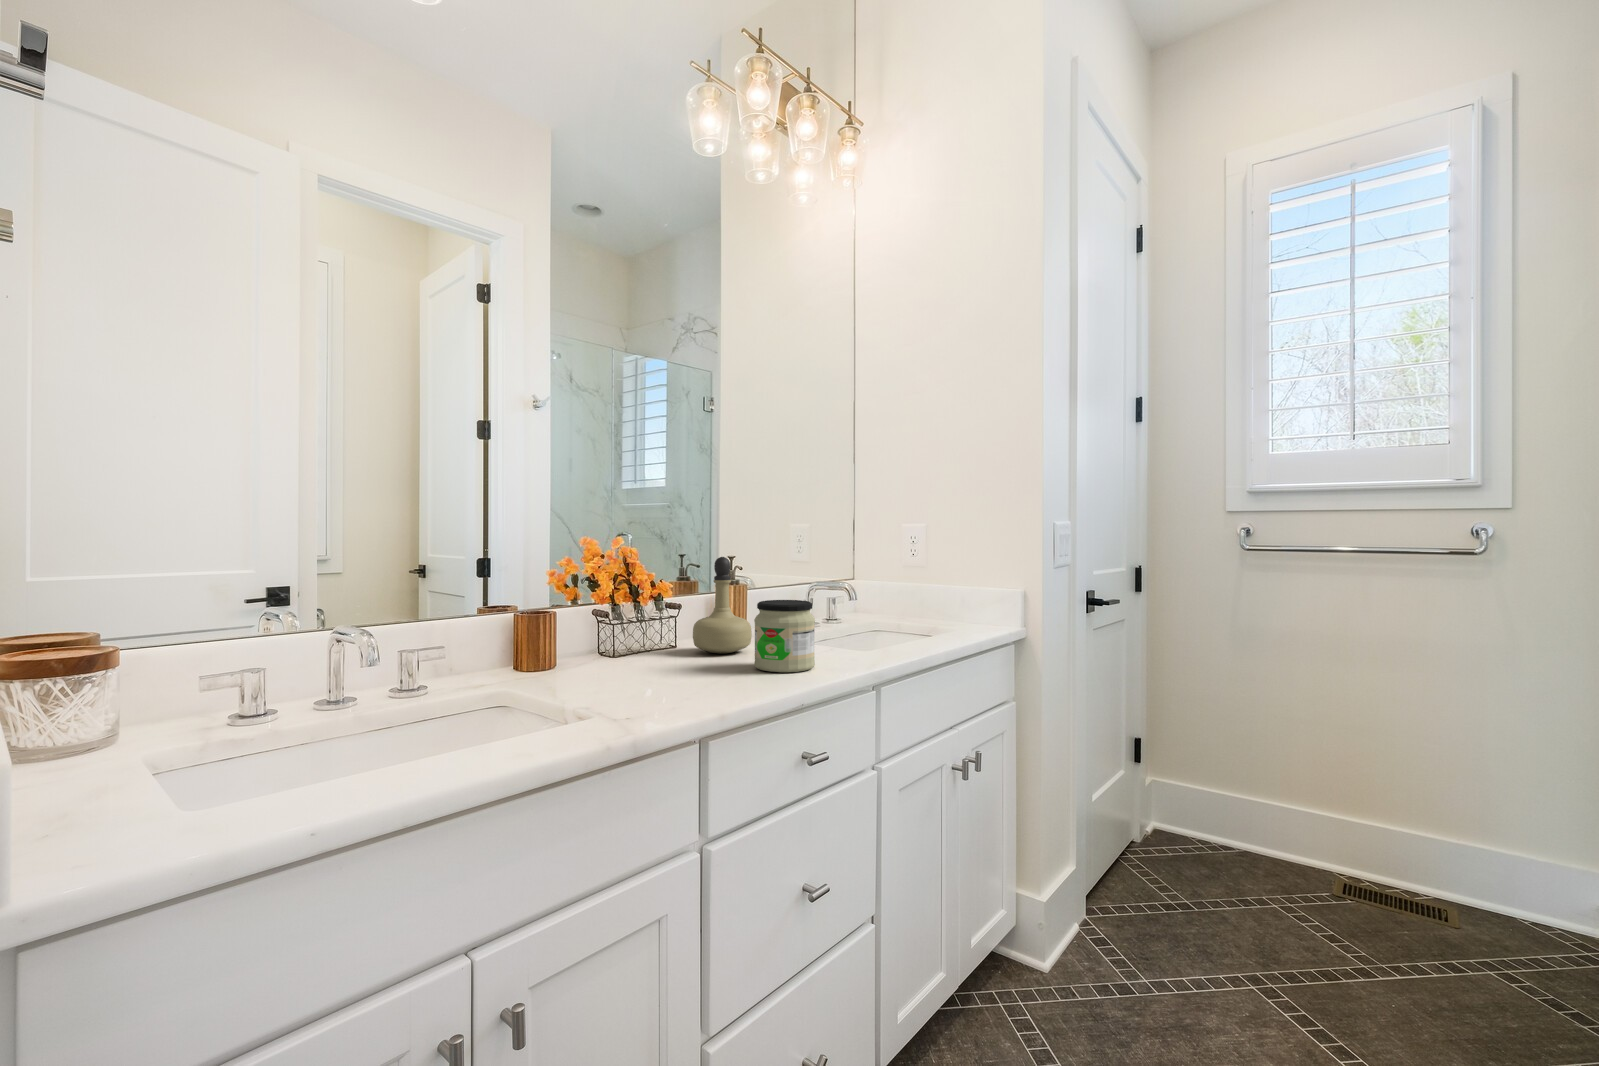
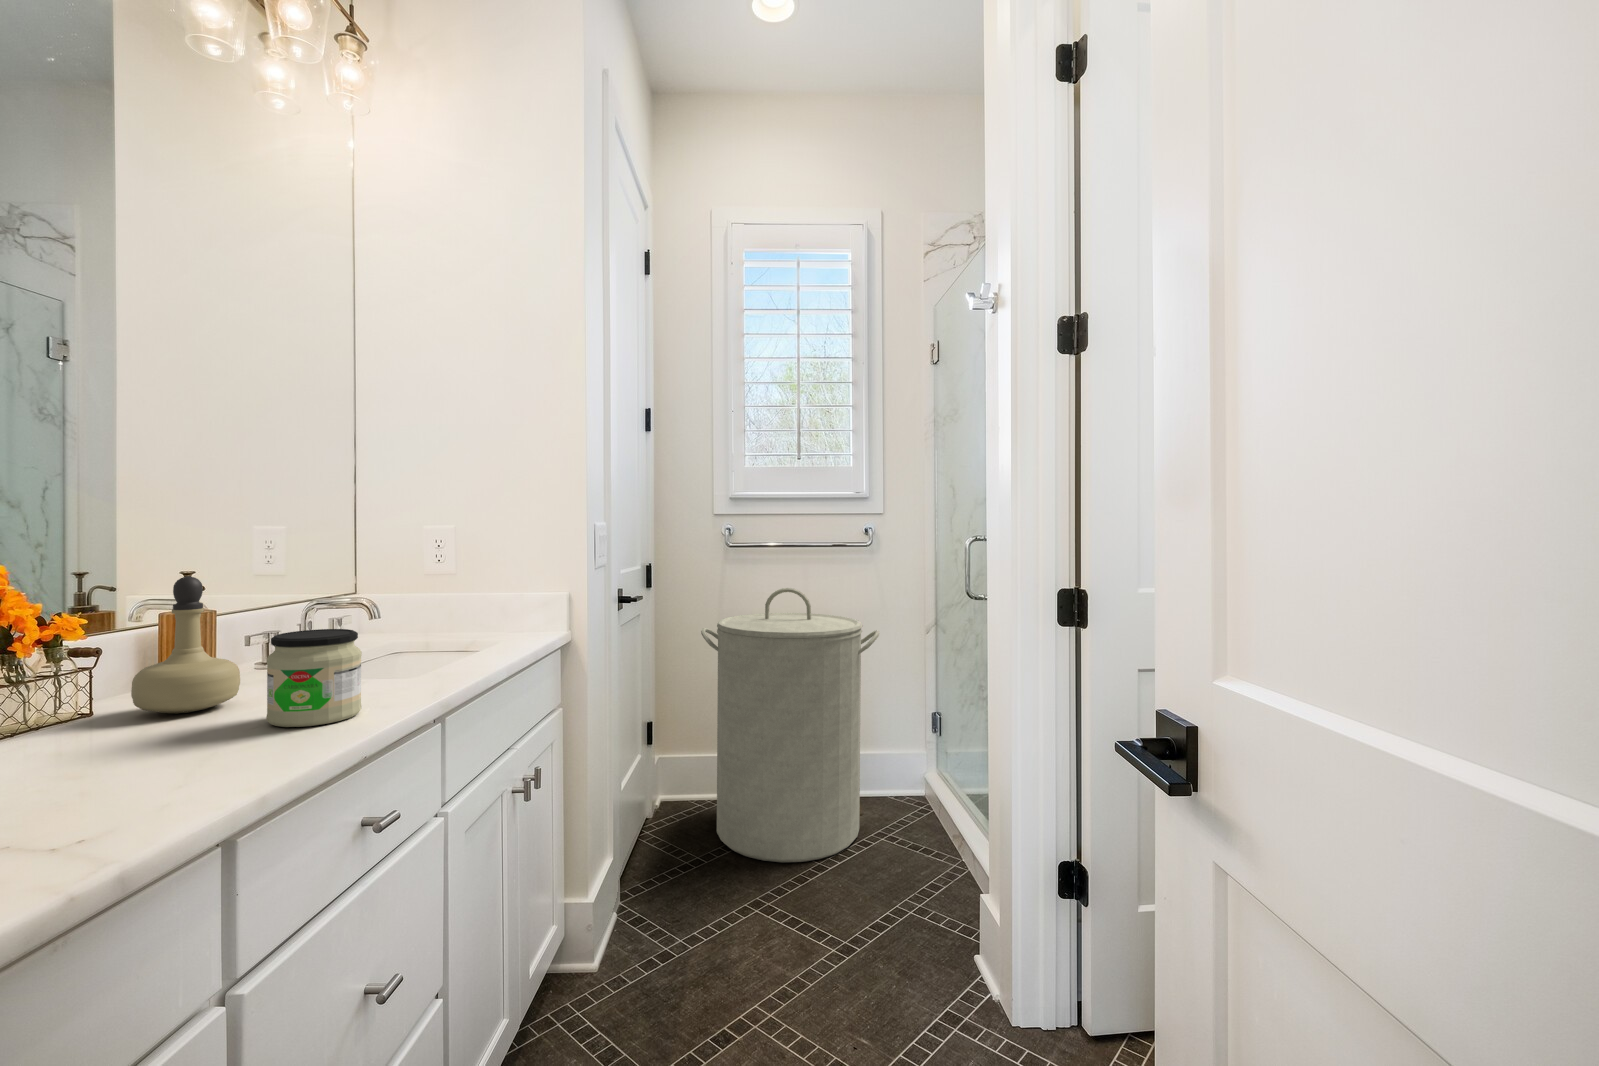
laundry hamper: none [1198,600,1479,960] -> present [701,588,880,862]

